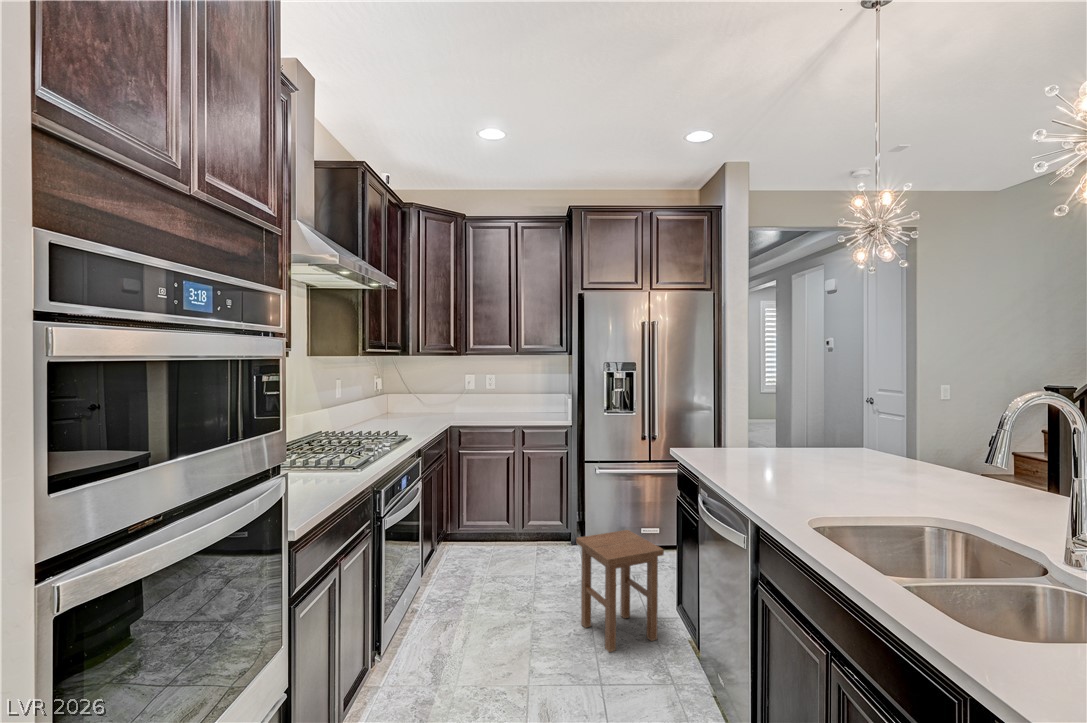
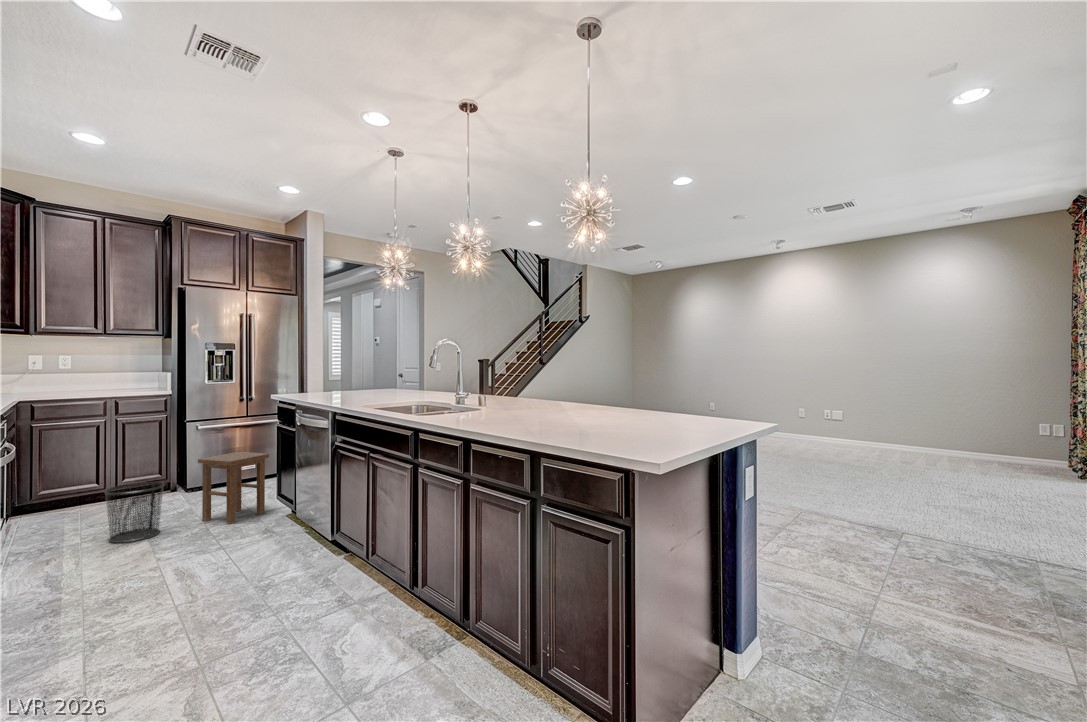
waste bin: none [478,556,538,643] -> present [104,482,165,543]

